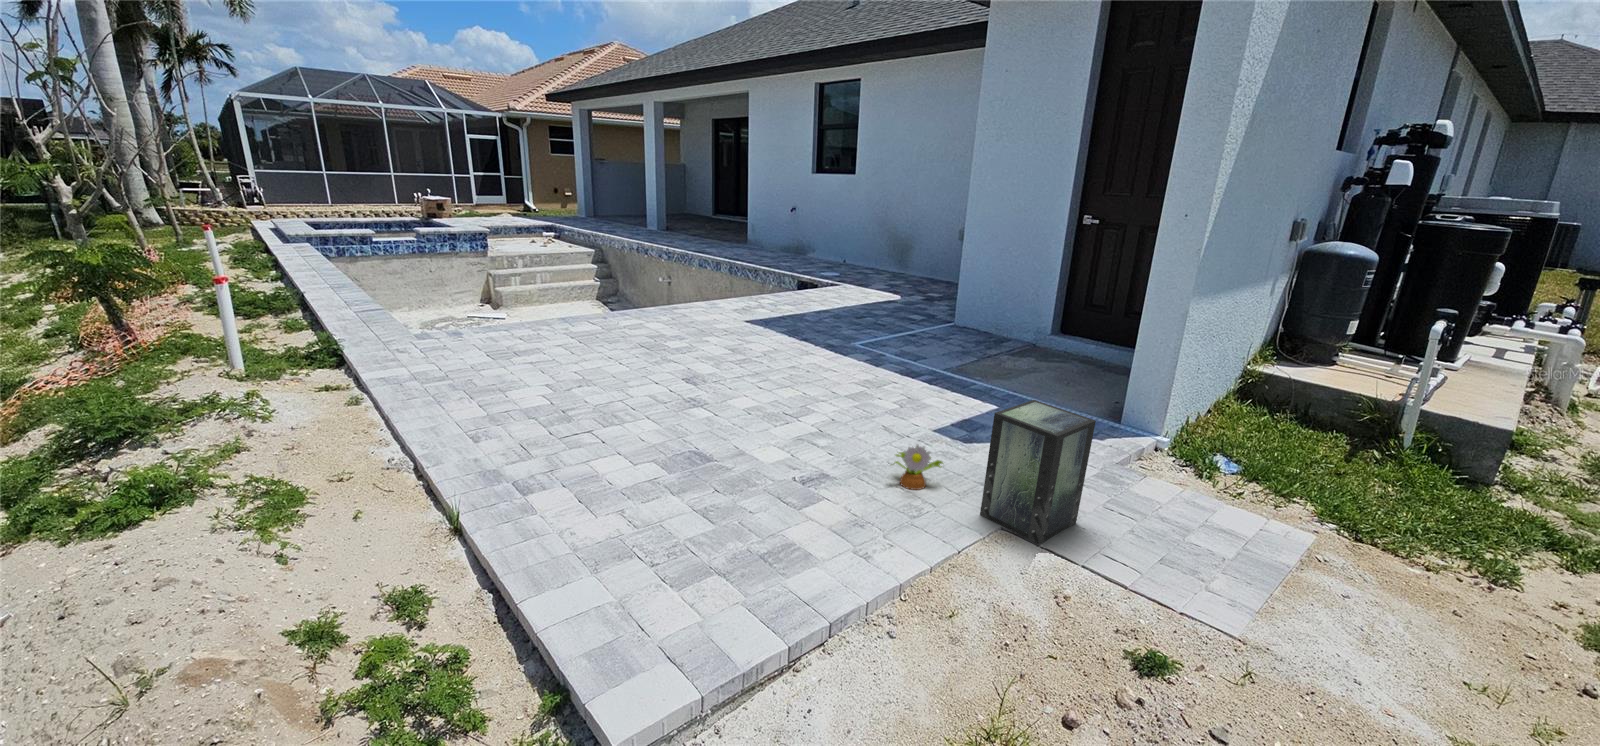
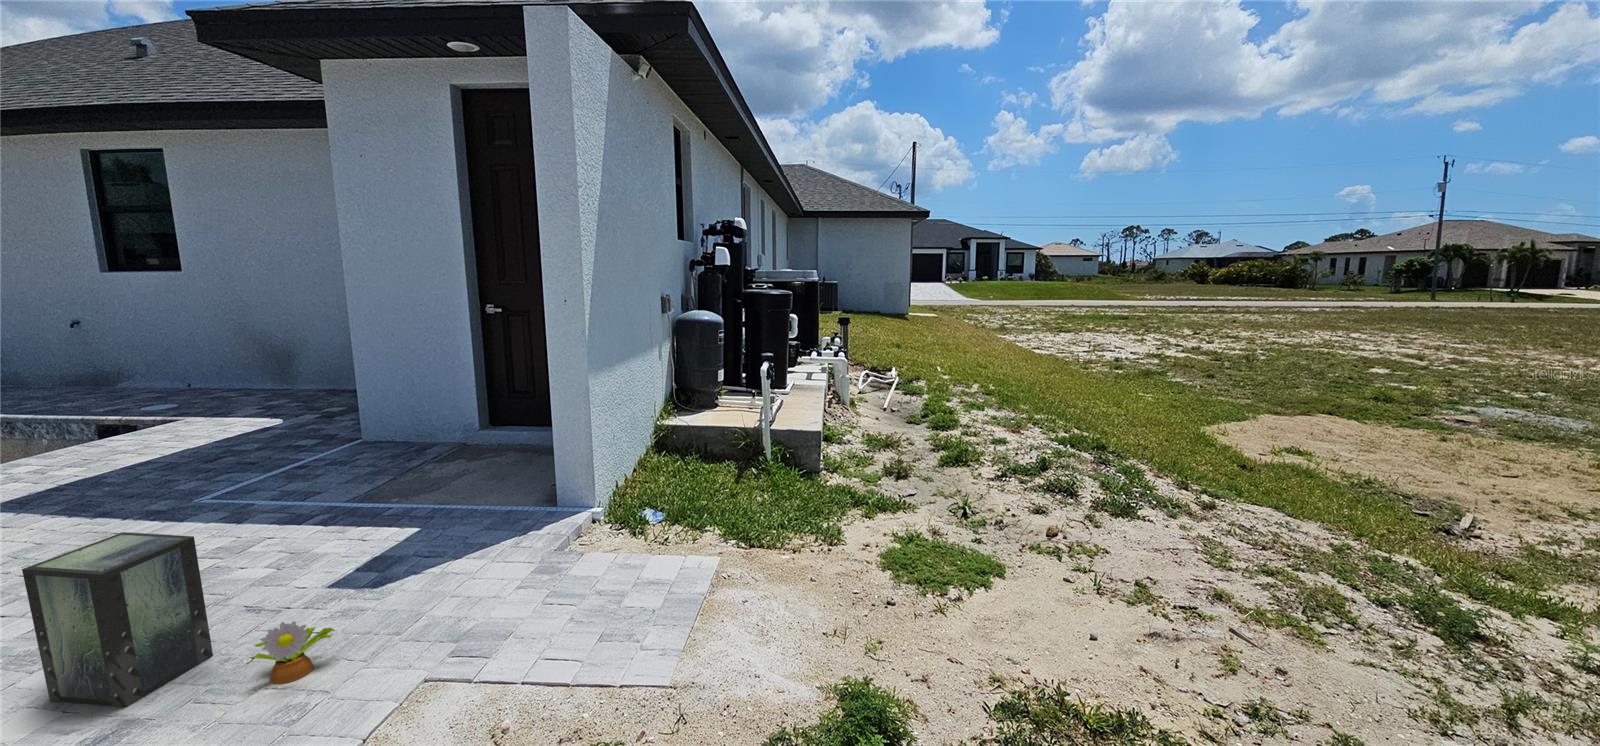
storage box: present [980,400,1096,544] -> present [22,532,213,708]

